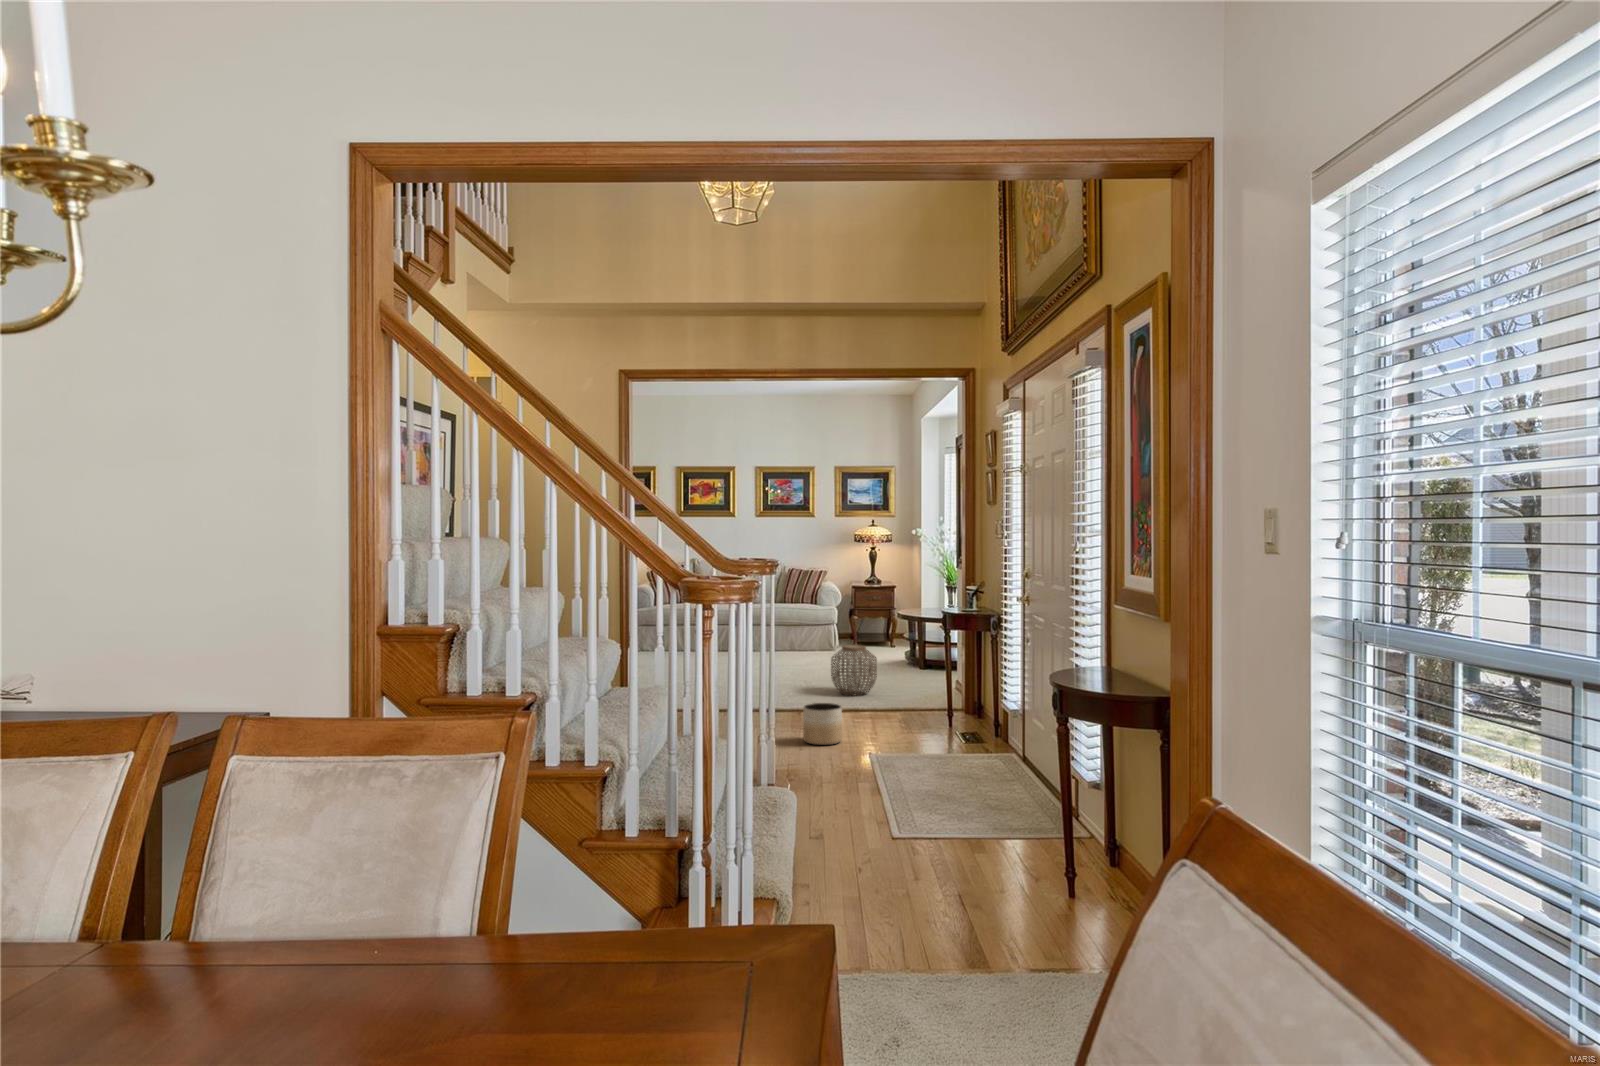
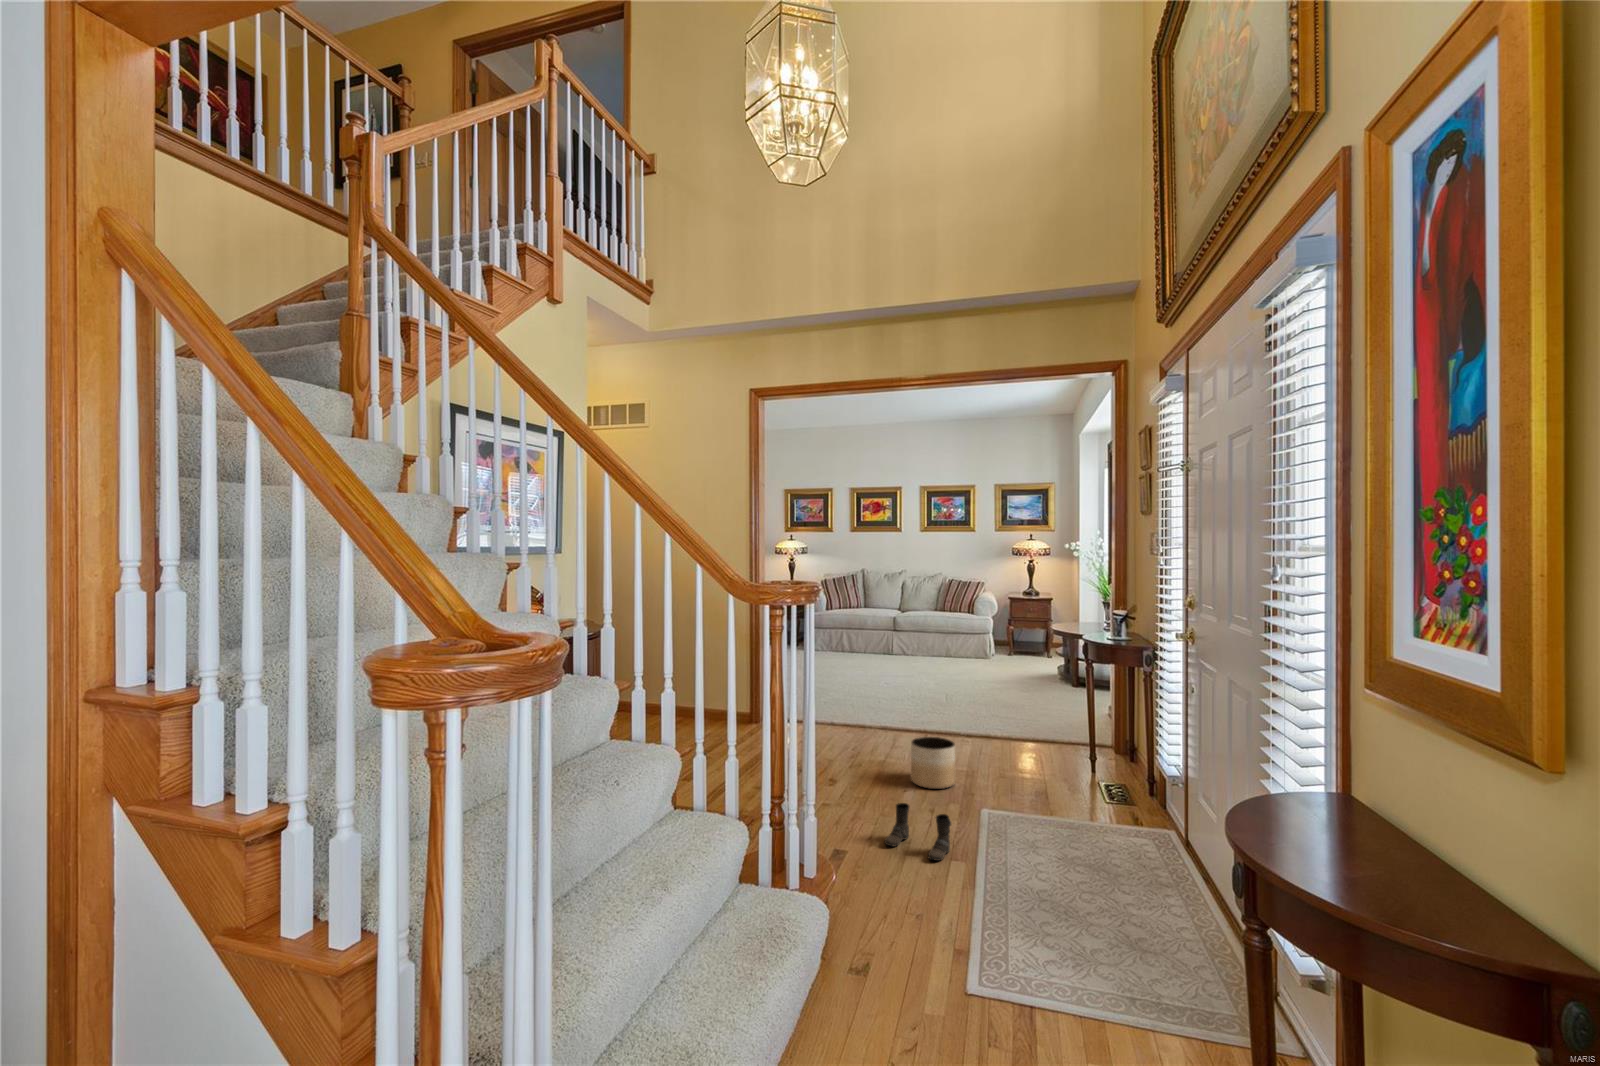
woven basket: present [831,645,877,696] -> none [967,662,1017,716]
boots: none [802,745,856,782] -> present [884,803,951,861]

